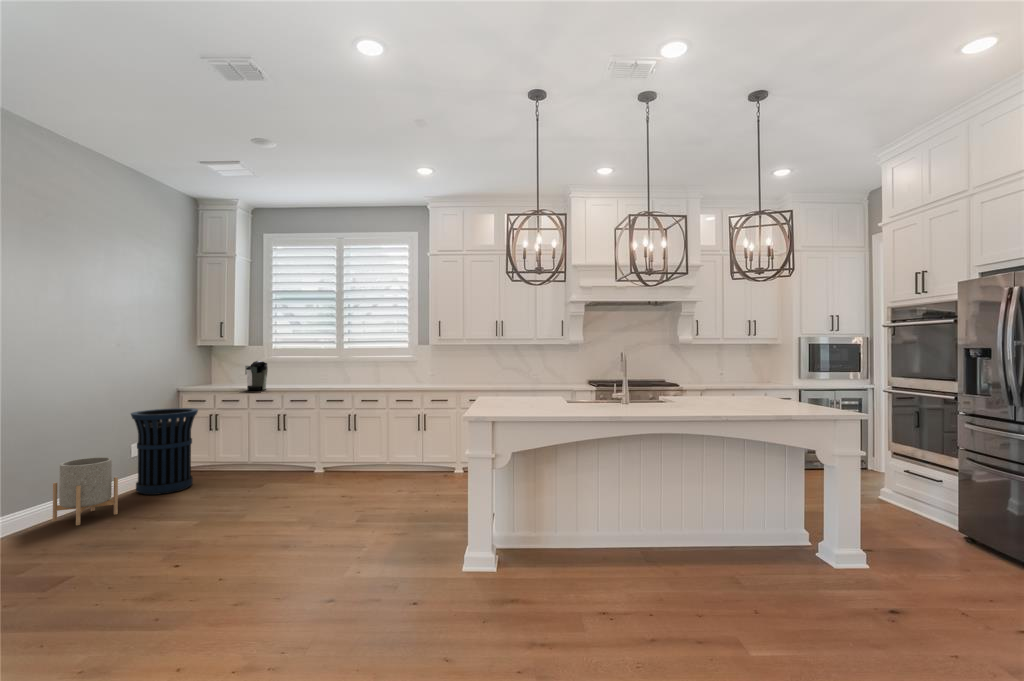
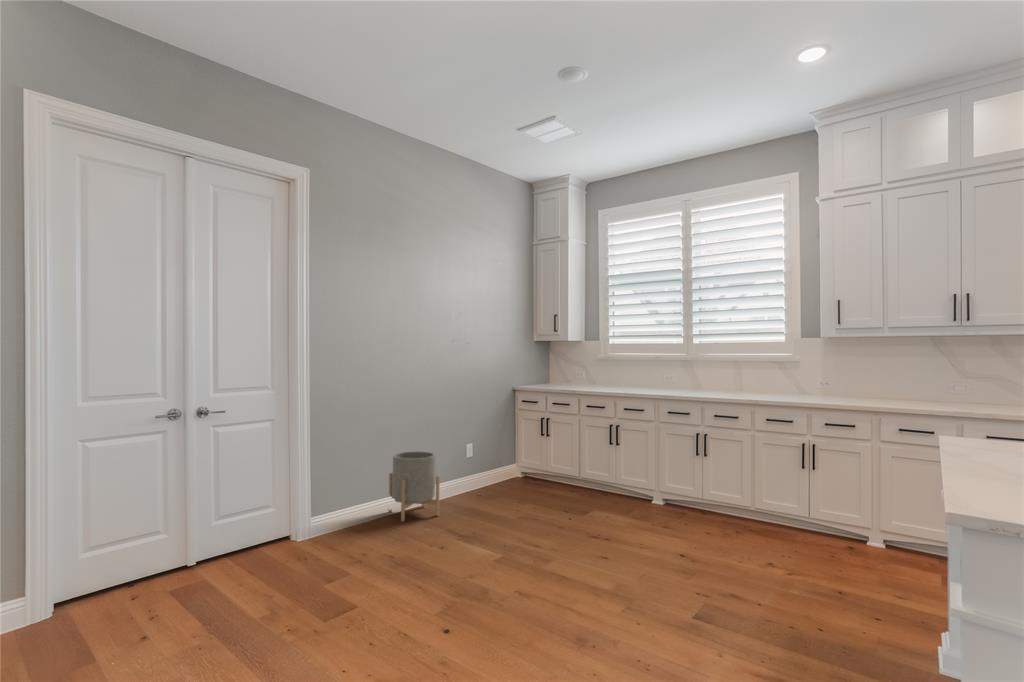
coffee maker: present [245,361,268,390] -> none [576,357,599,392]
trash can: present [131,408,198,495] -> none [462,407,524,501]

